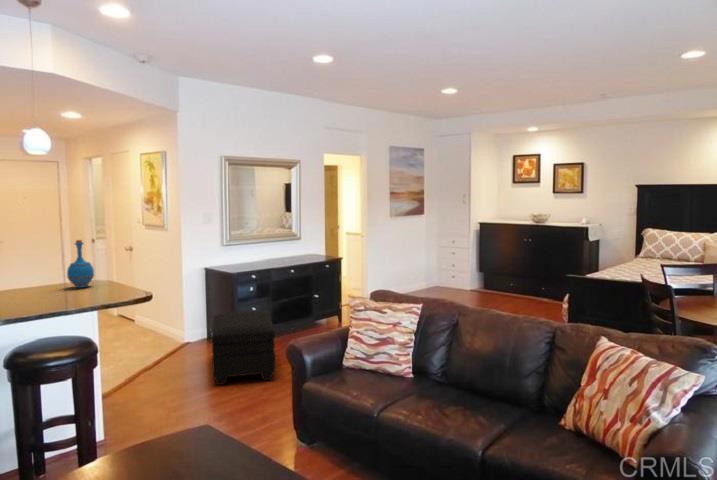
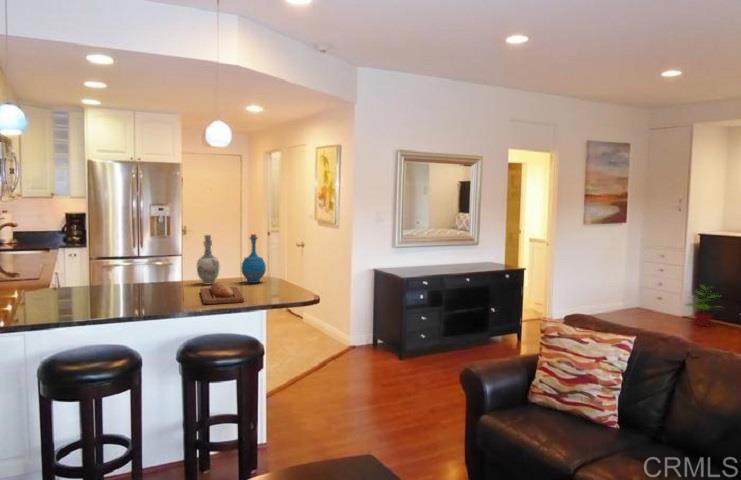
vase: none [16,243,42,293] -> present [197,235,219,284]
potted plant: none [469,261,497,296] -> present [688,285,714,326]
bread loaf: none [22,289,74,311] -> present [200,282,244,304]
ottoman: present [211,311,275,385] -> none [376,320,445,400]

